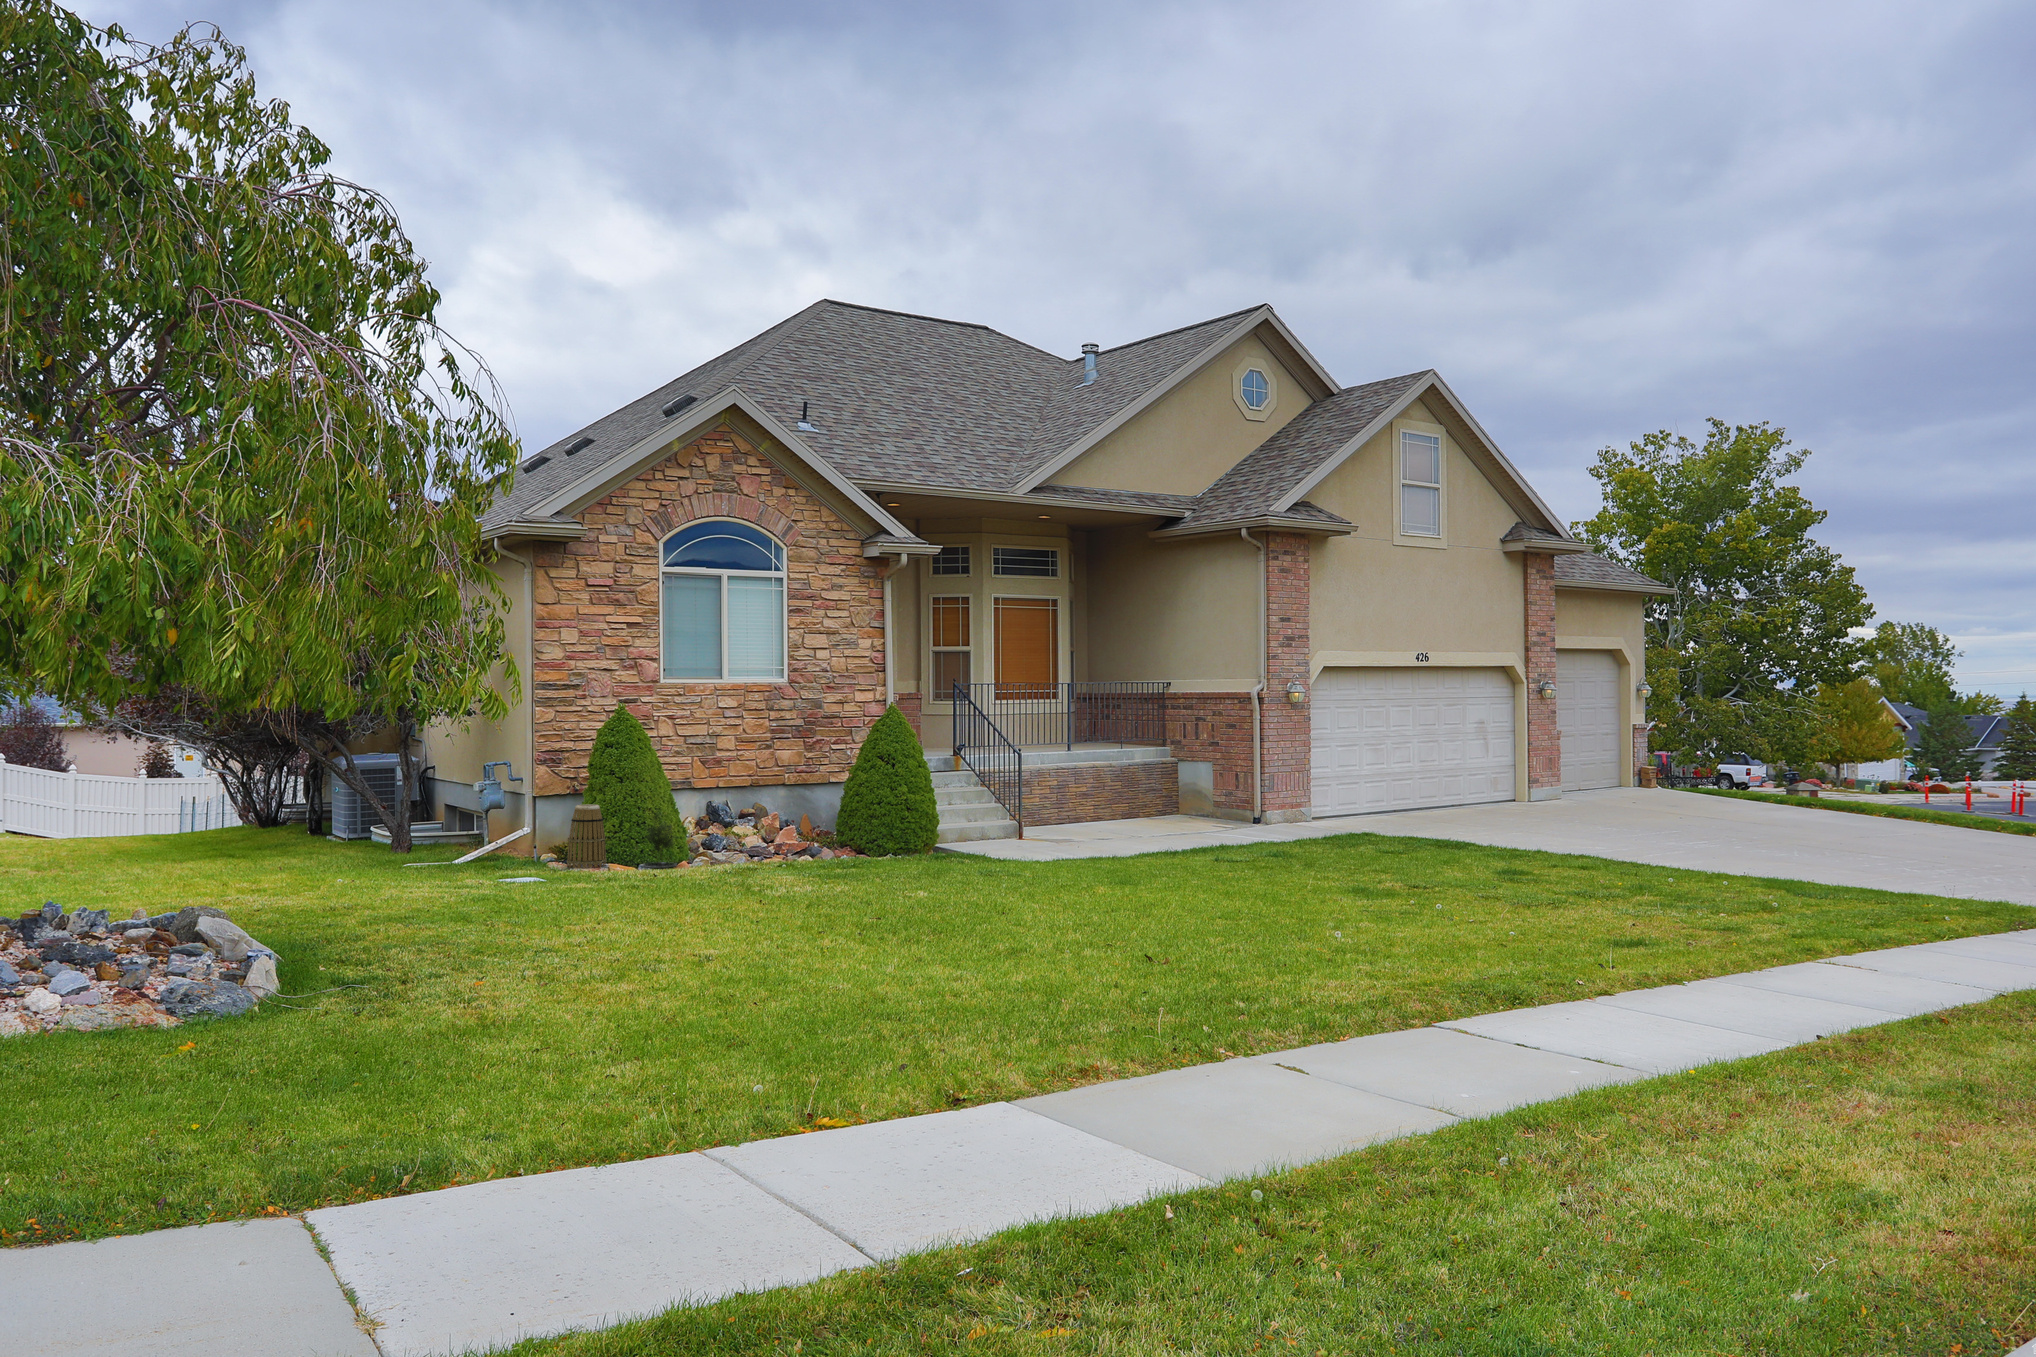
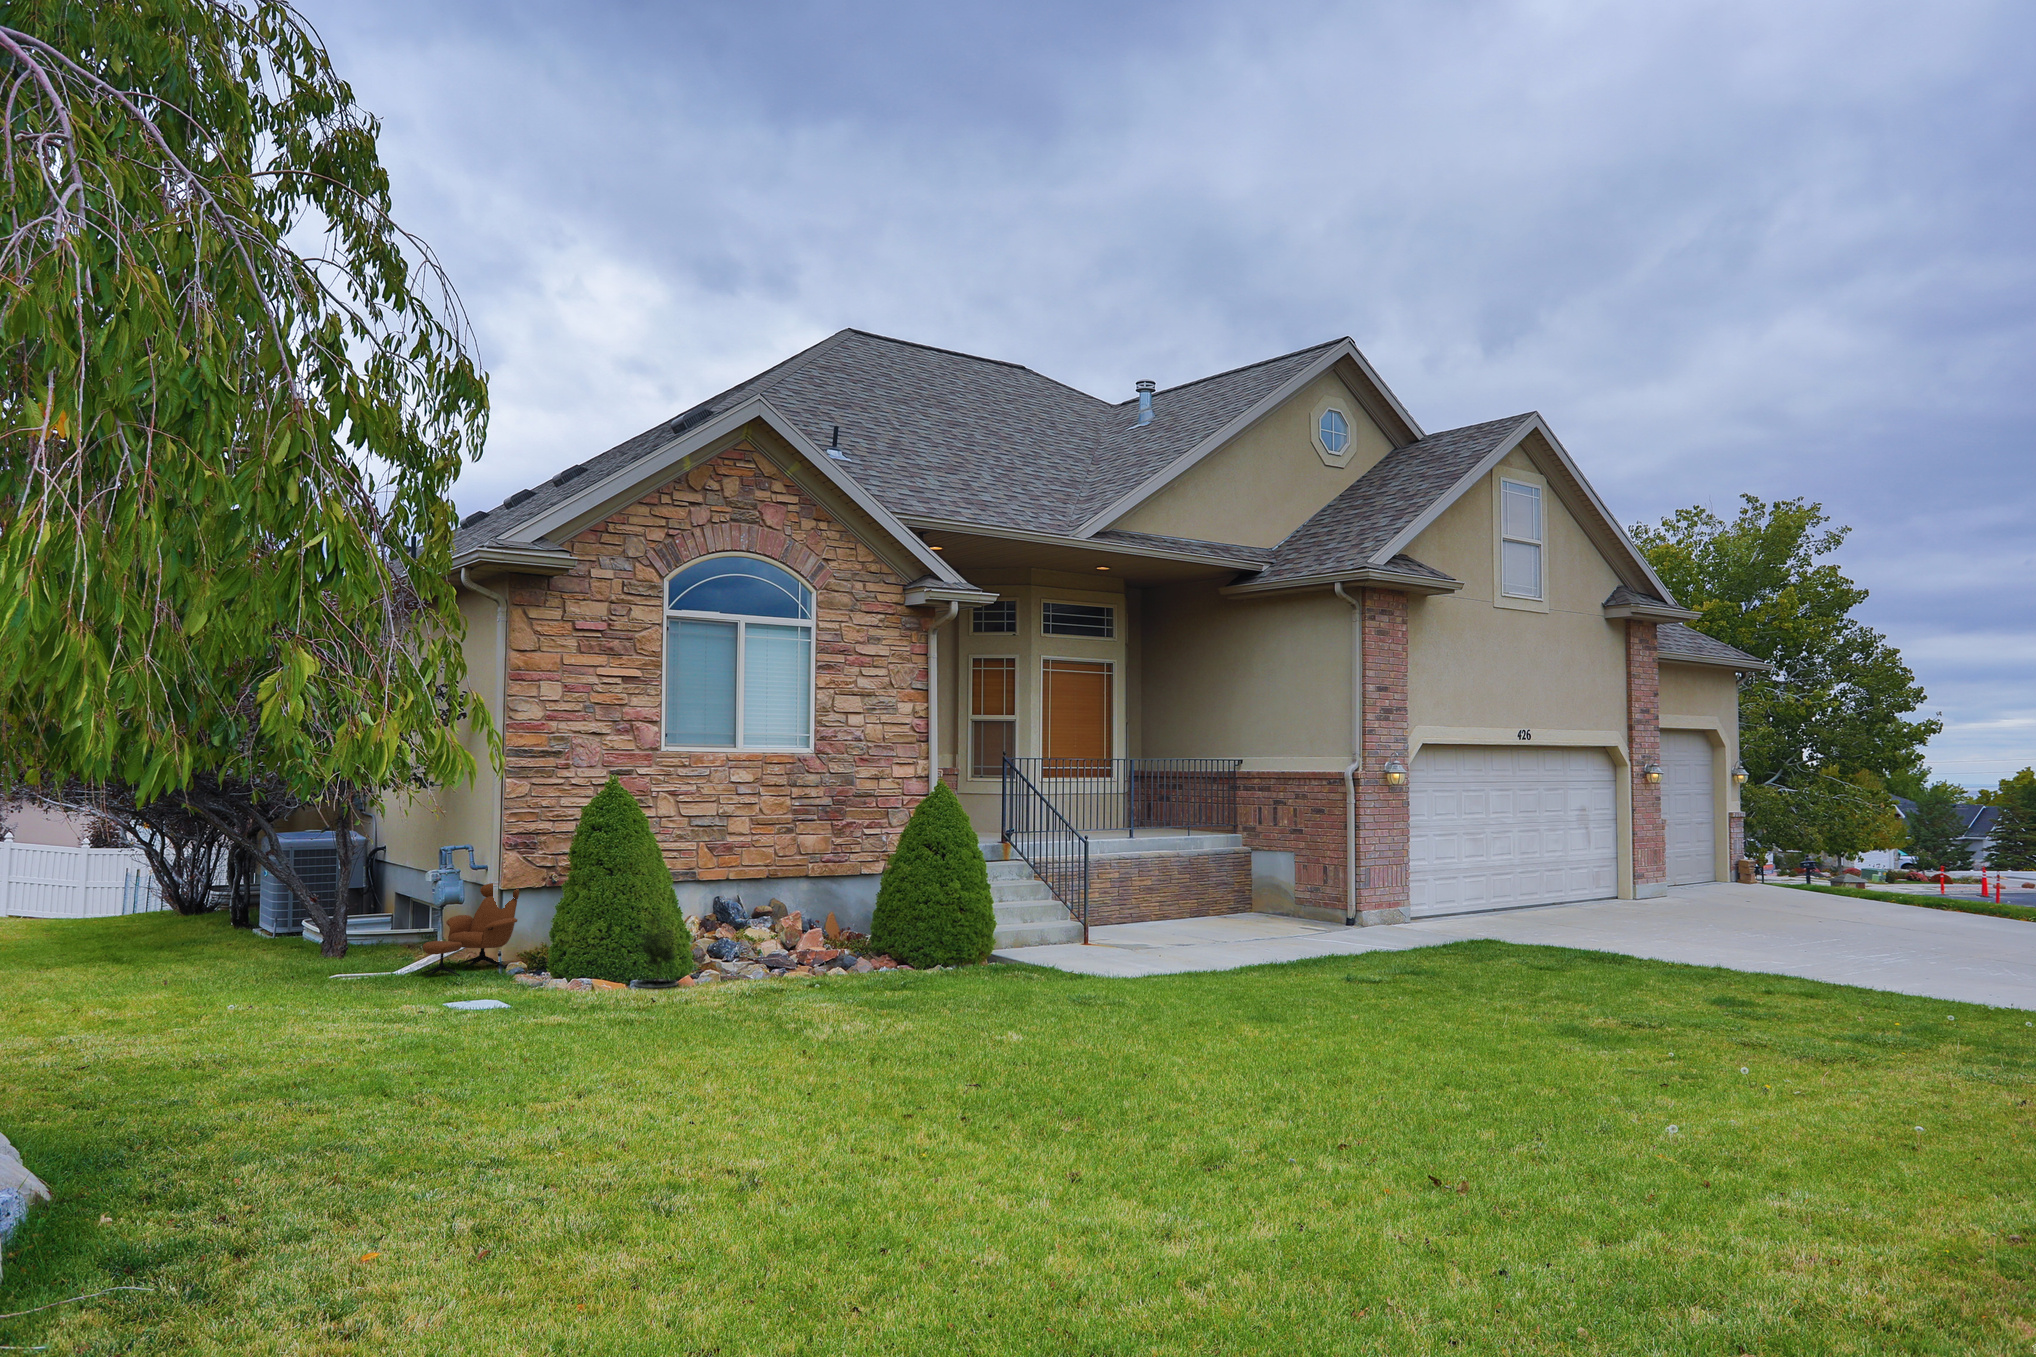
lounge chair: none [477,790,550,863] -> present [422,883,519,978]
basket: present [567,804,607,868] -> none [537,904,588,988]

